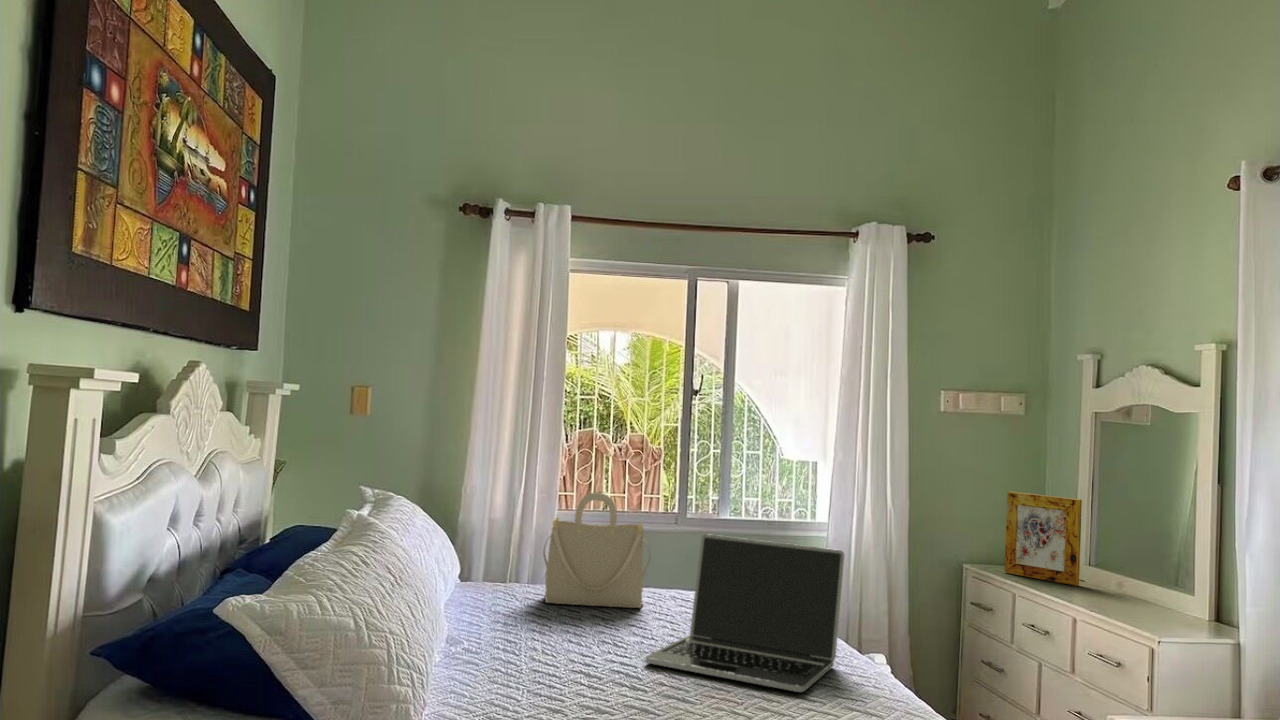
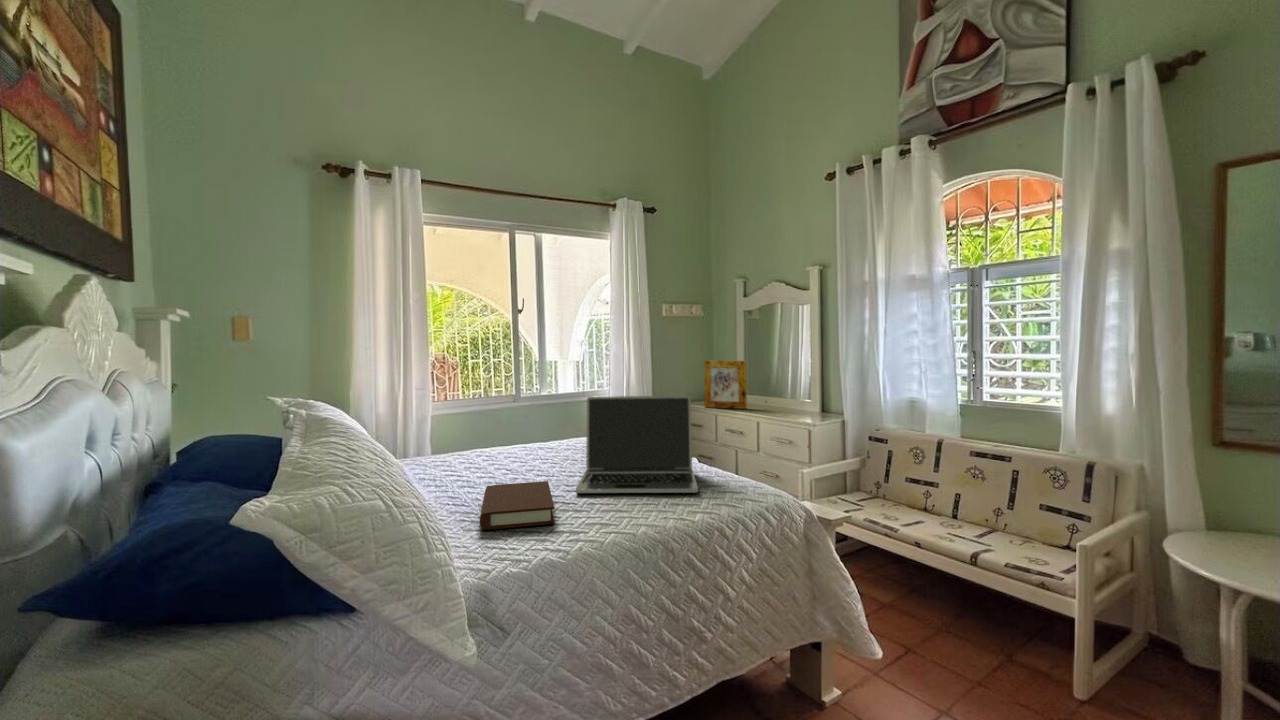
handbag: present [543,493,650,608] -> none [450,379,532,465]
book: none [497,633,613,691] -> present [480,481,555,530]

